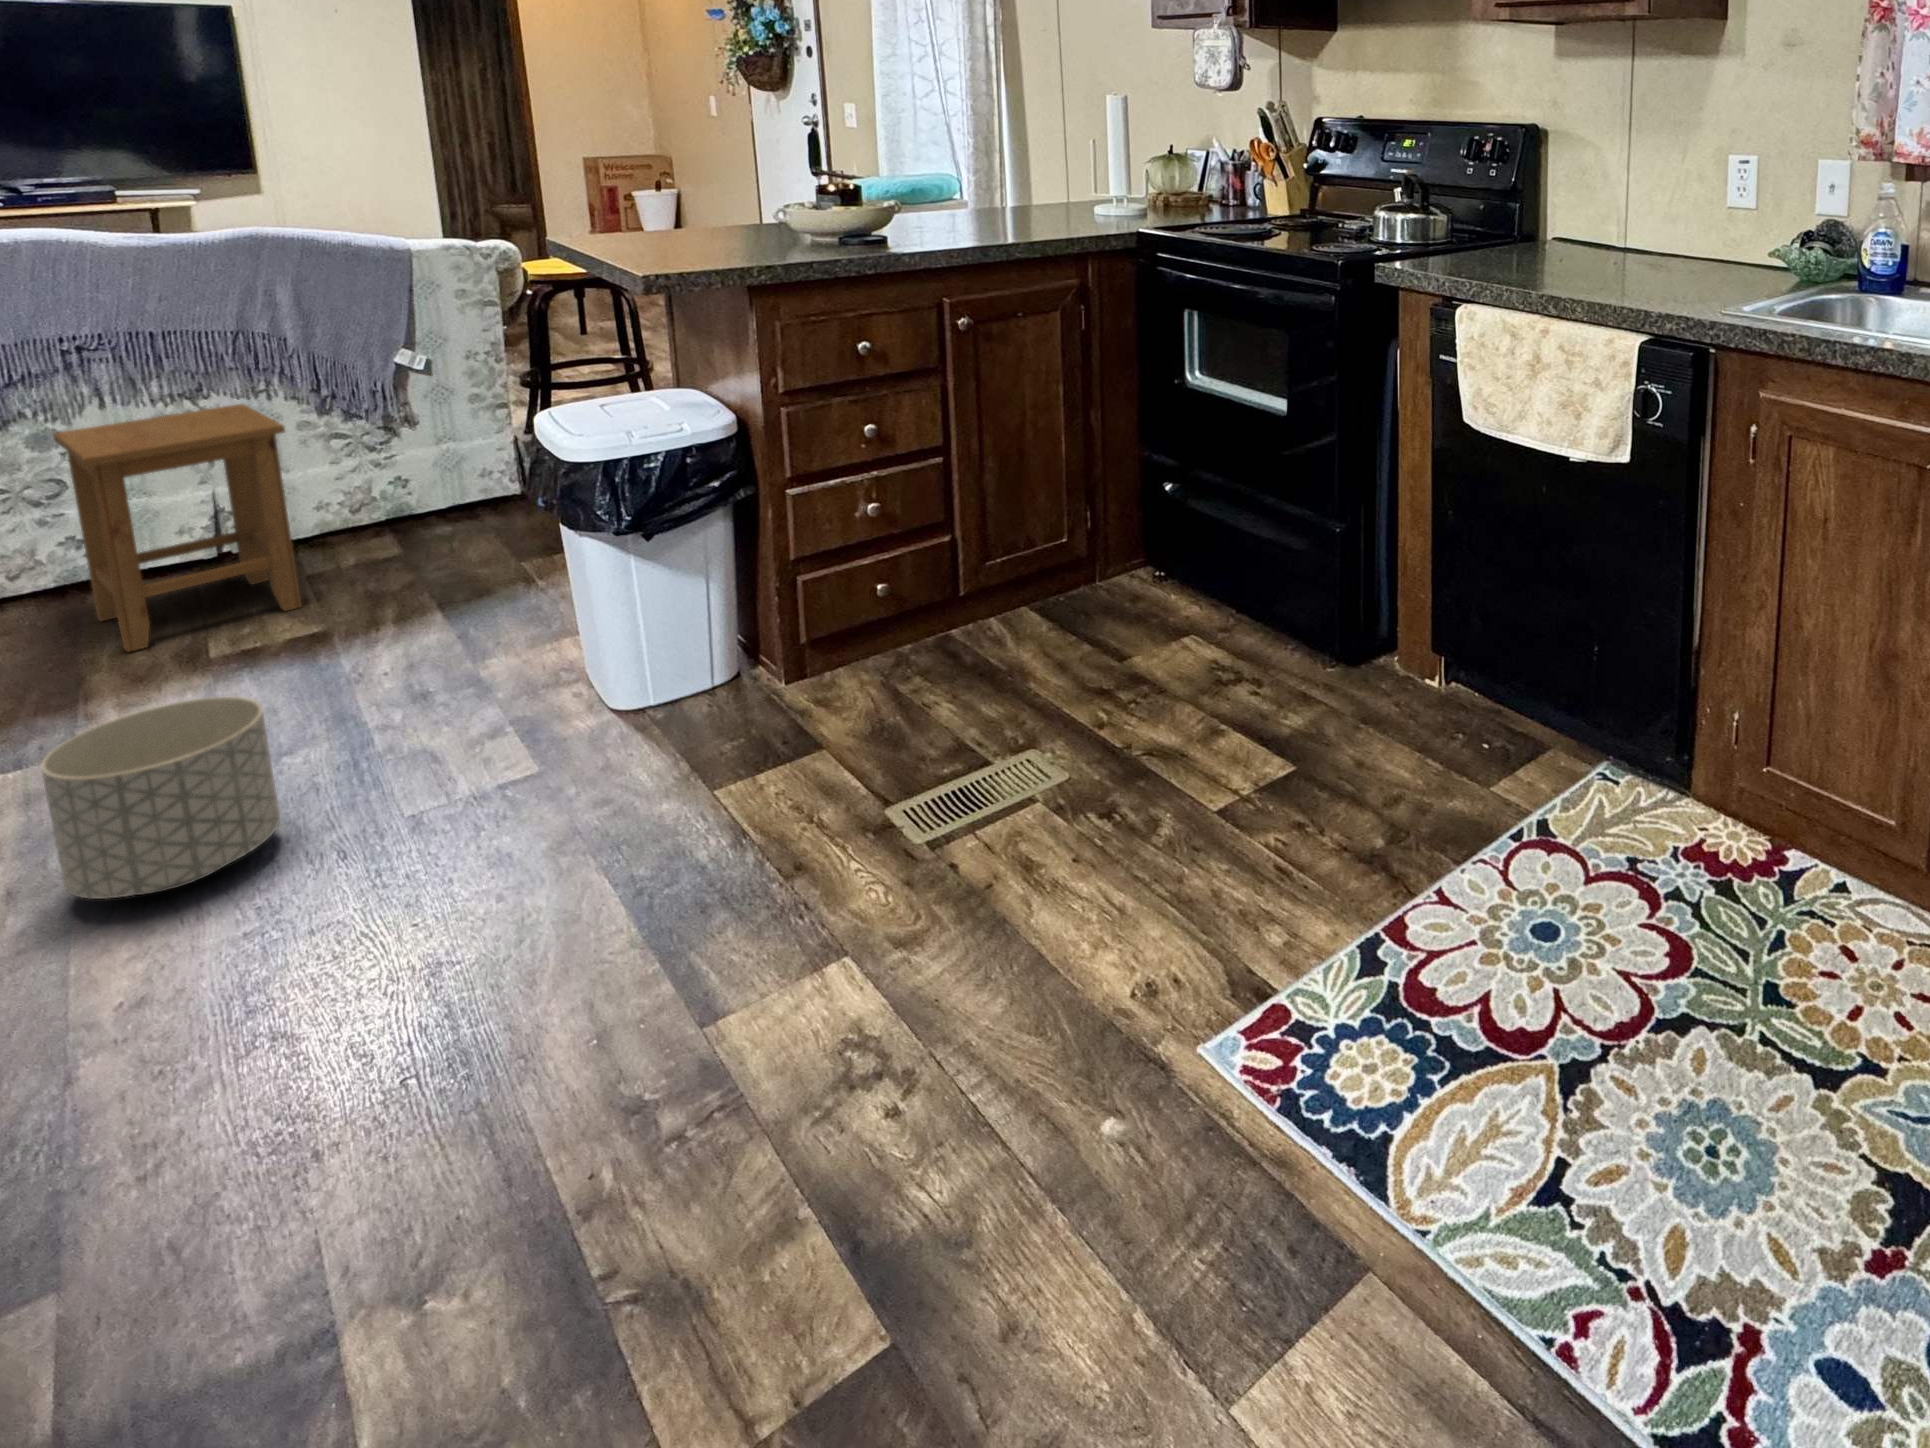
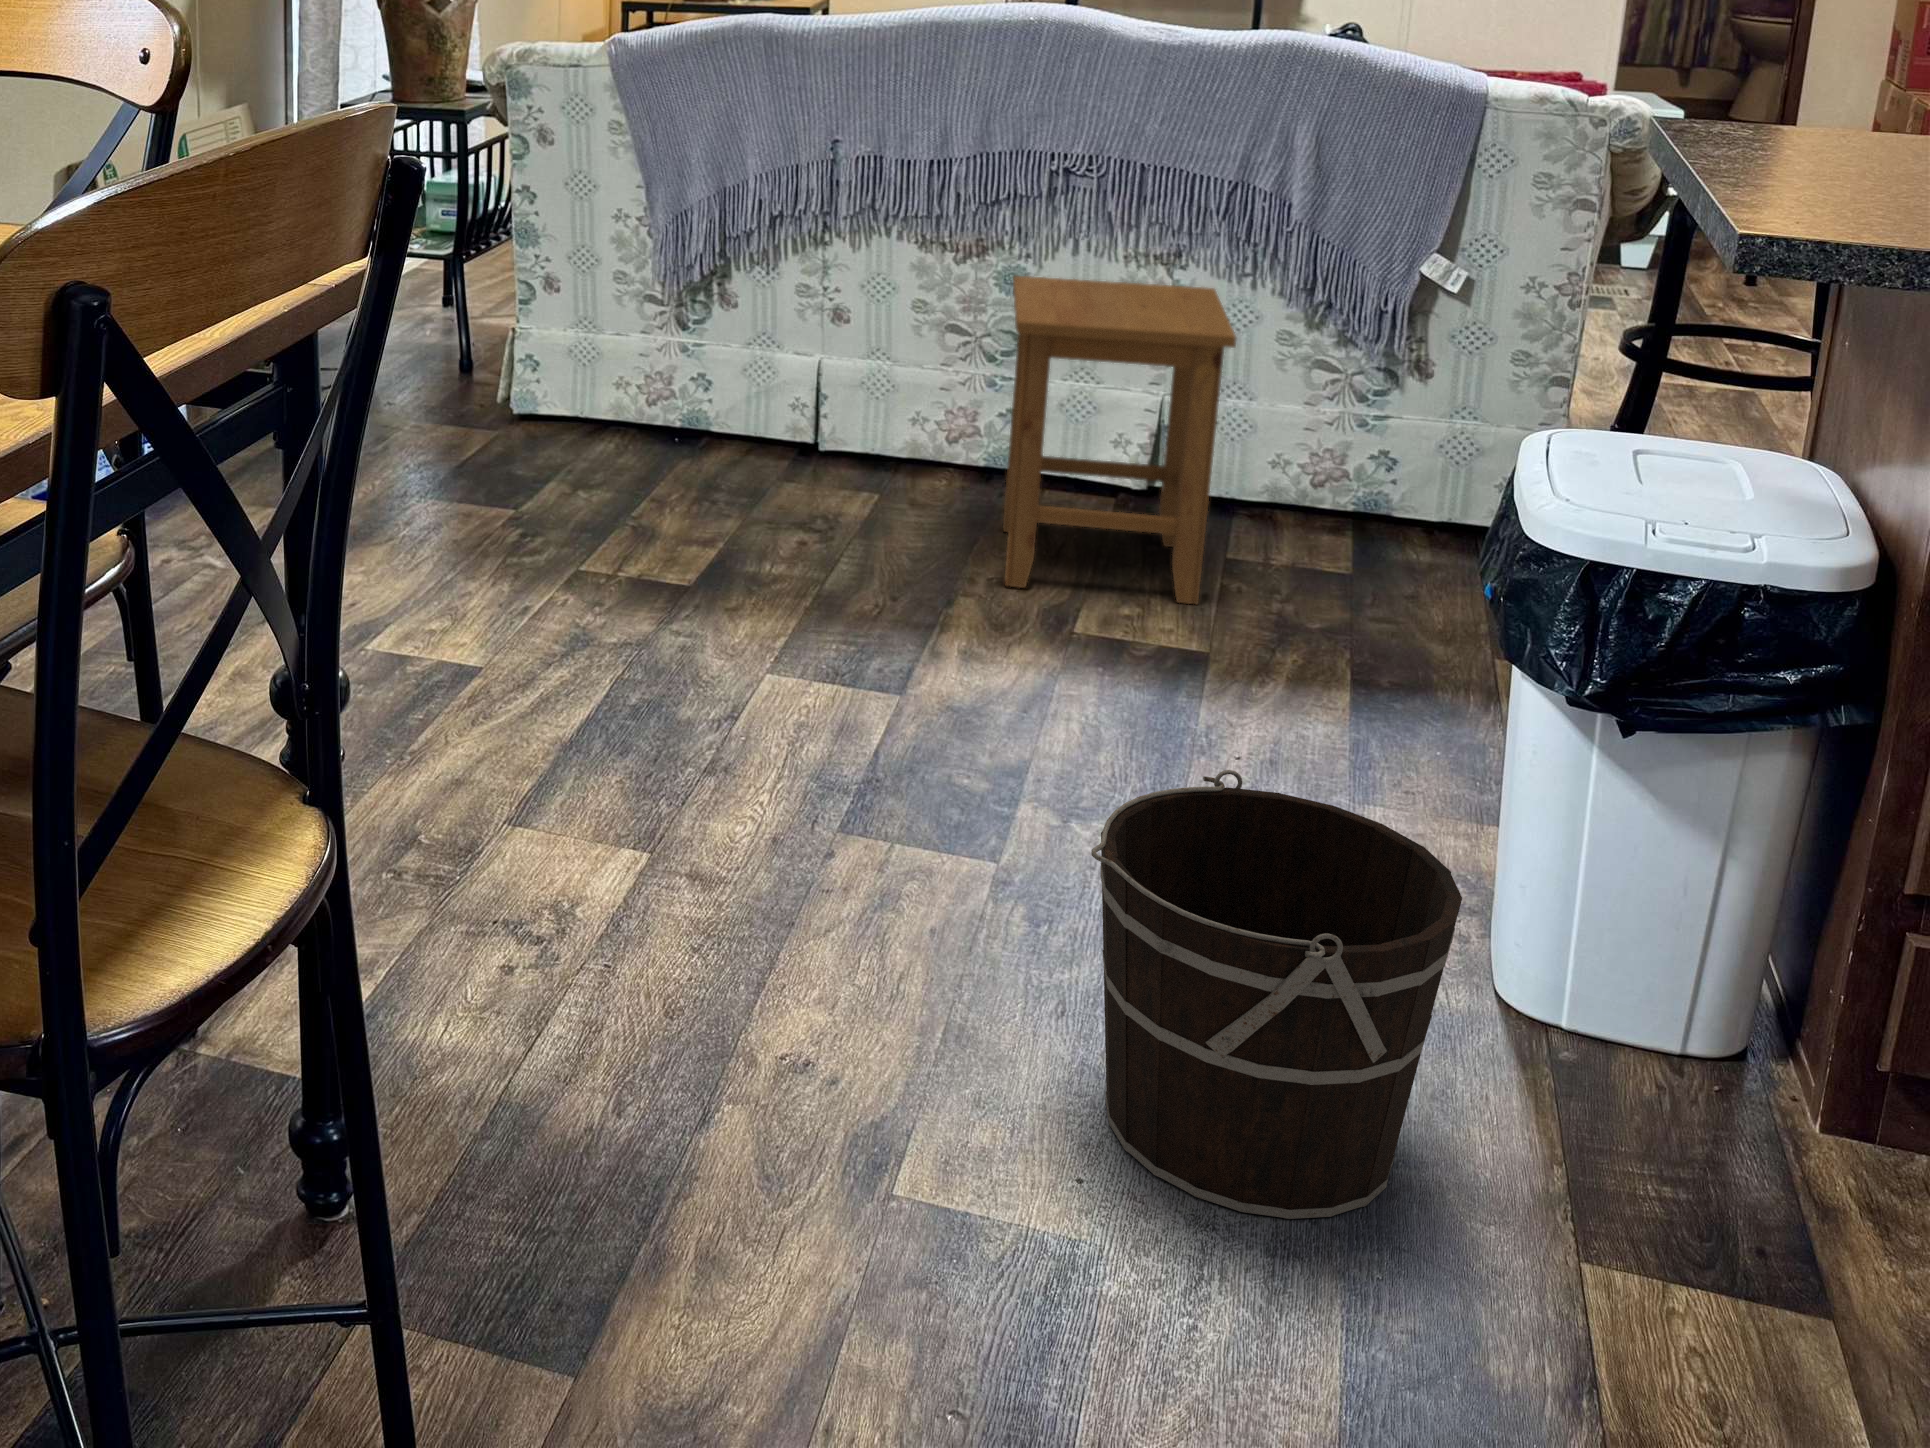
bucket: none [362,635,604,890] -> present [1091,770,1462,1219]
planter: present [41,697,280,899] -> none [797,689,1029,947]

